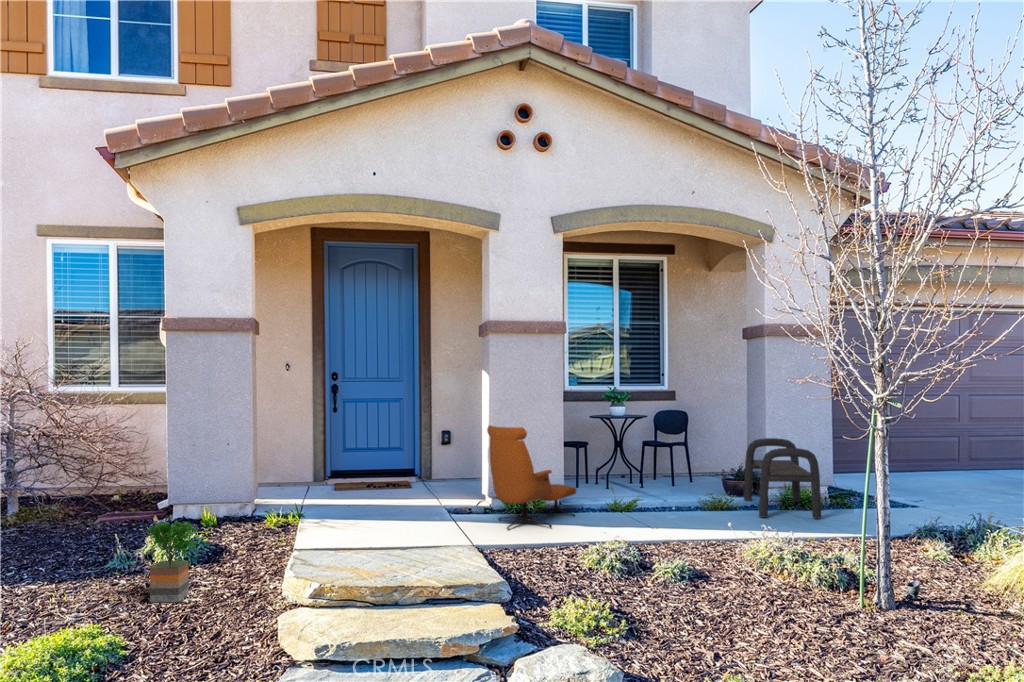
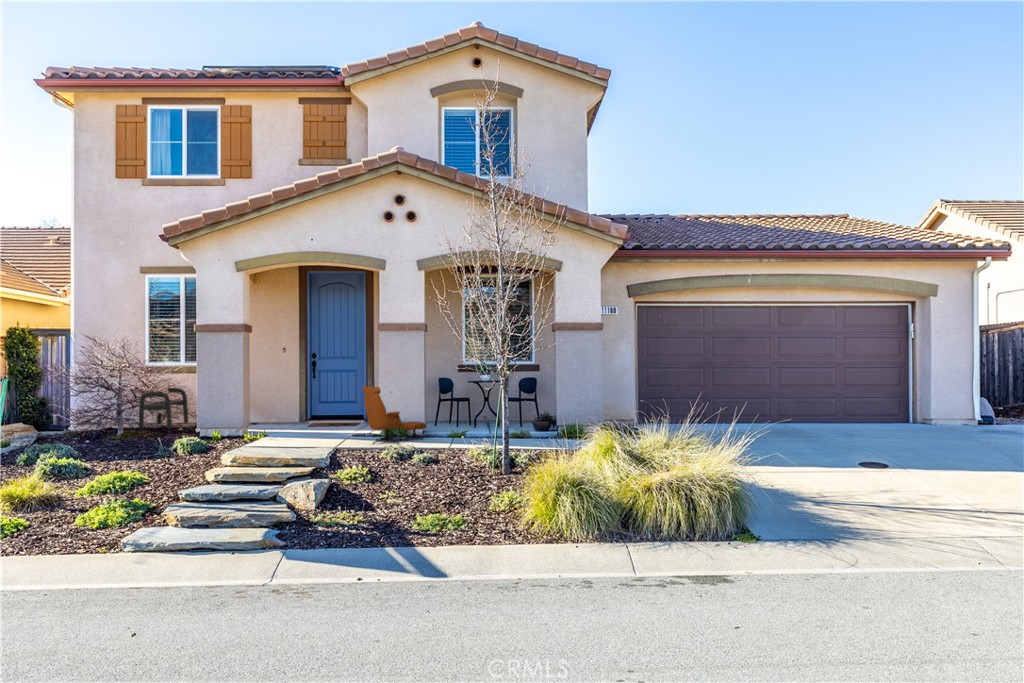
bench: present [744,438,821,519] -> present [139,388,188,430]
potted tree: present [147,521,198,602] -> none [165,427,190,464]

